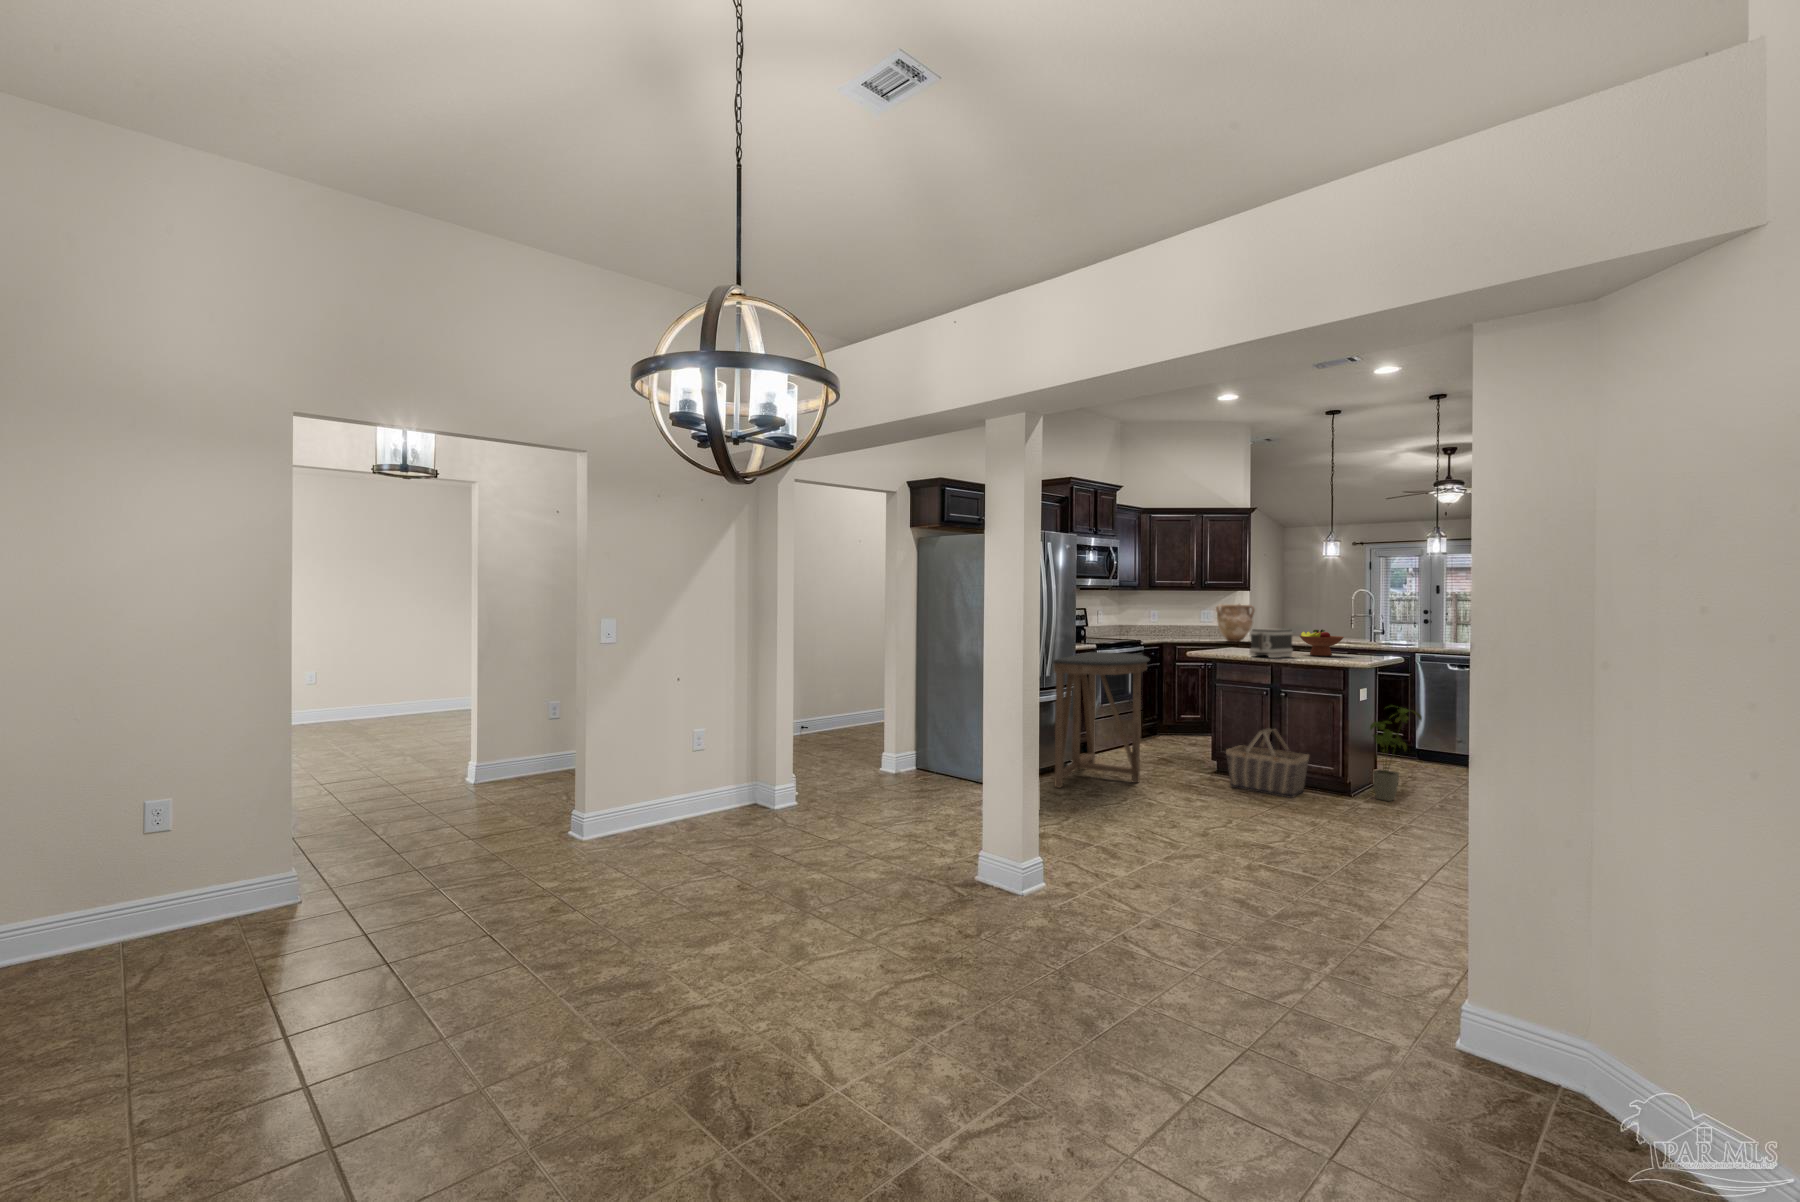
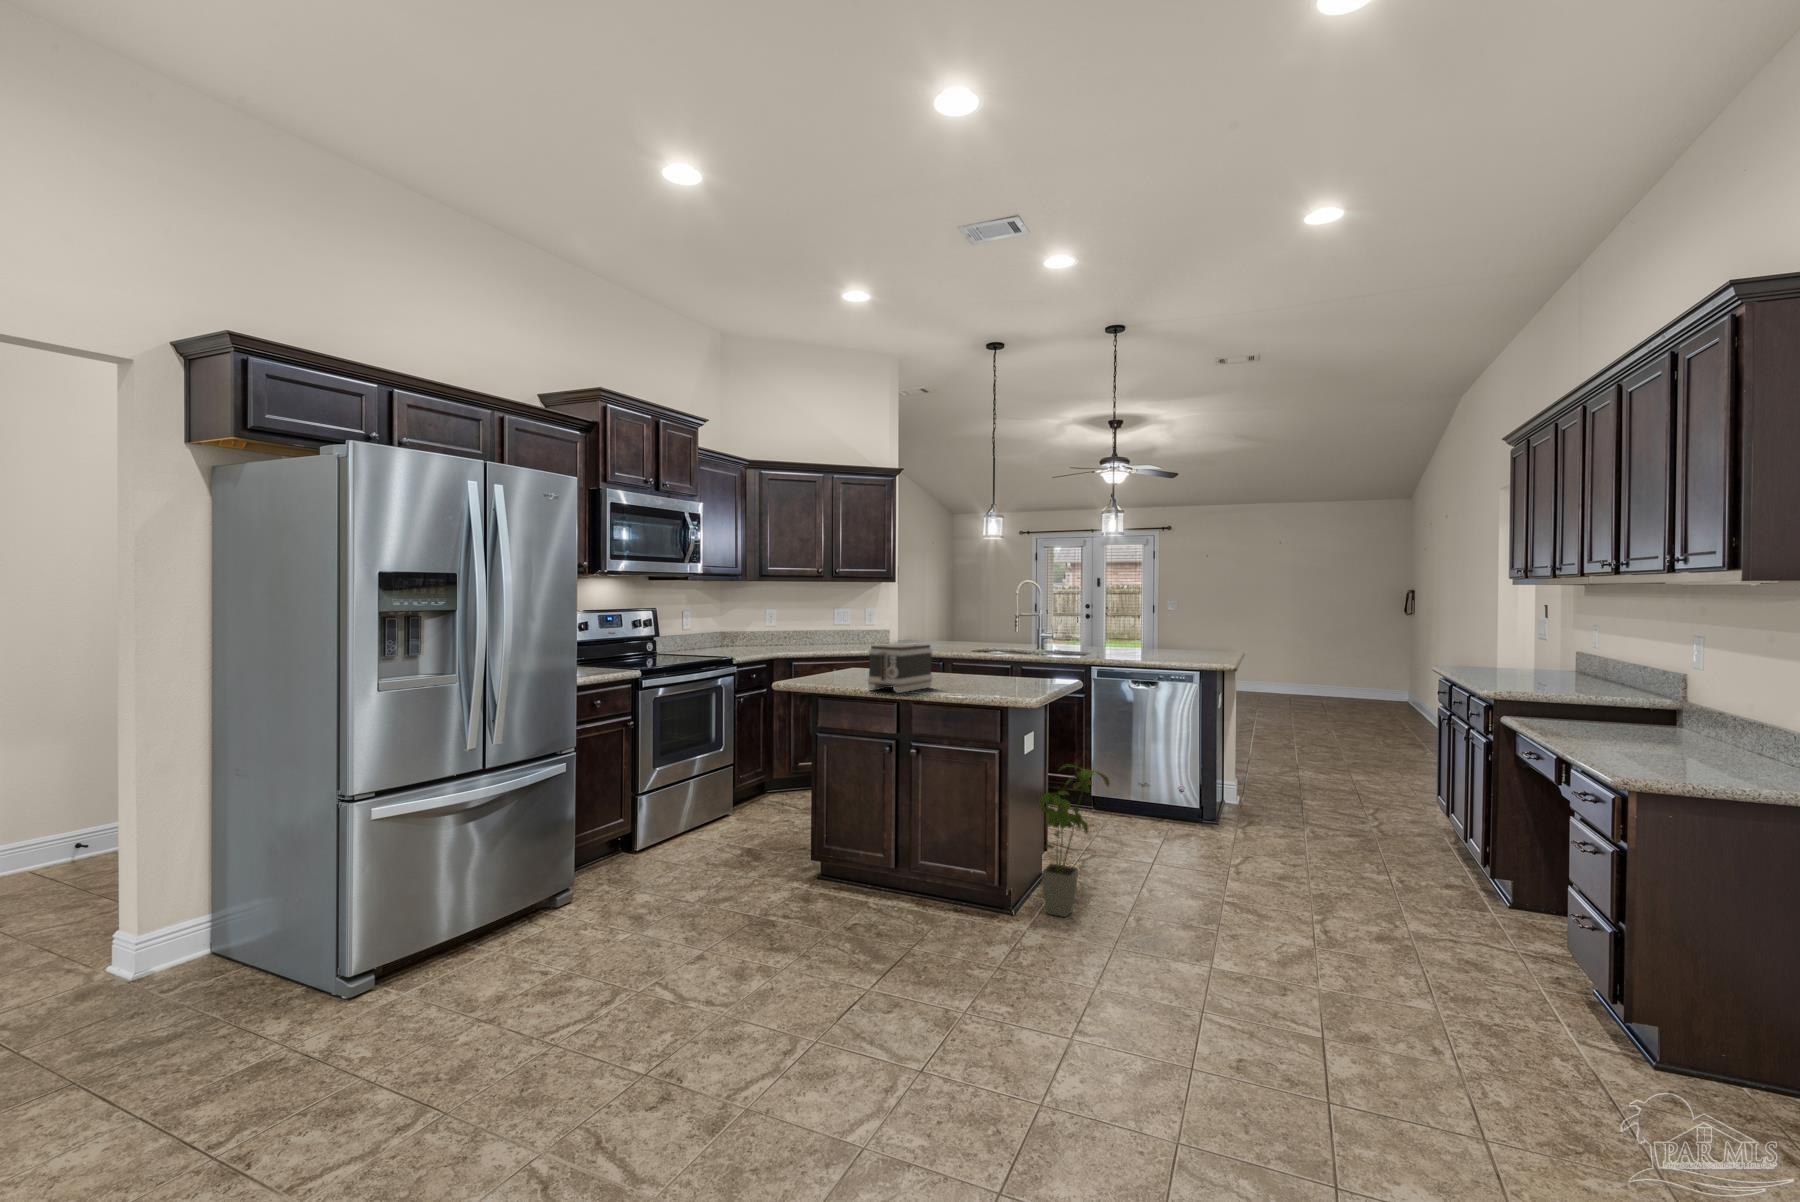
vase: present [1216,604,1255,642] -> none [846,600,896,655]
fruit bowl: present [1300,629,1344,656] -> none [943,642,1004,683]
console table: present [1053,652,1150,788] -> none [491,685,706,967]
basket: present [1226,728,1309,798] -> none [825,808,953,932]

